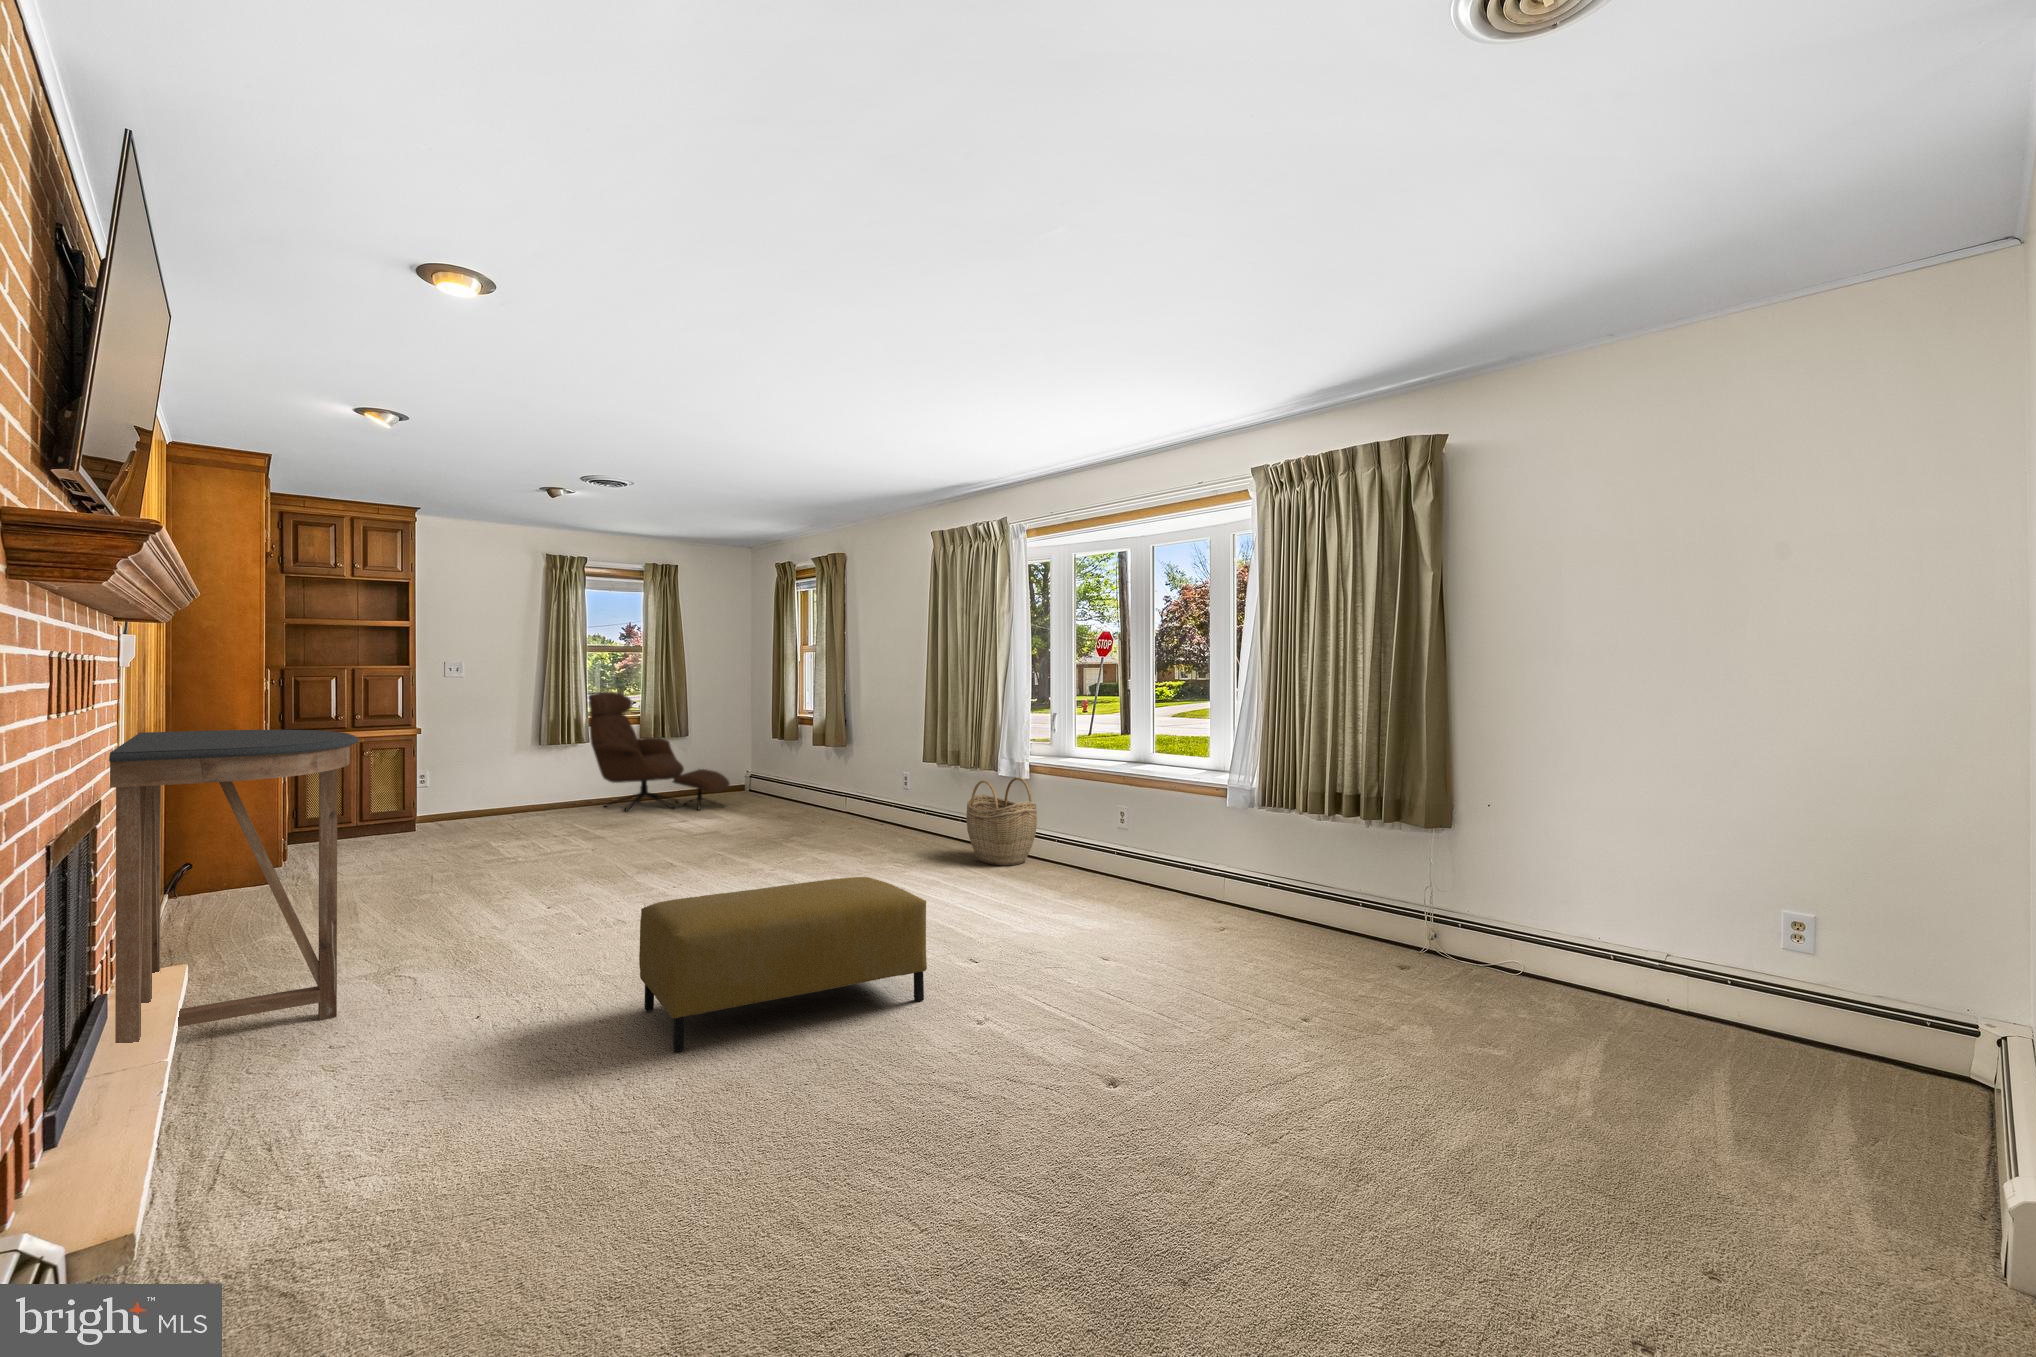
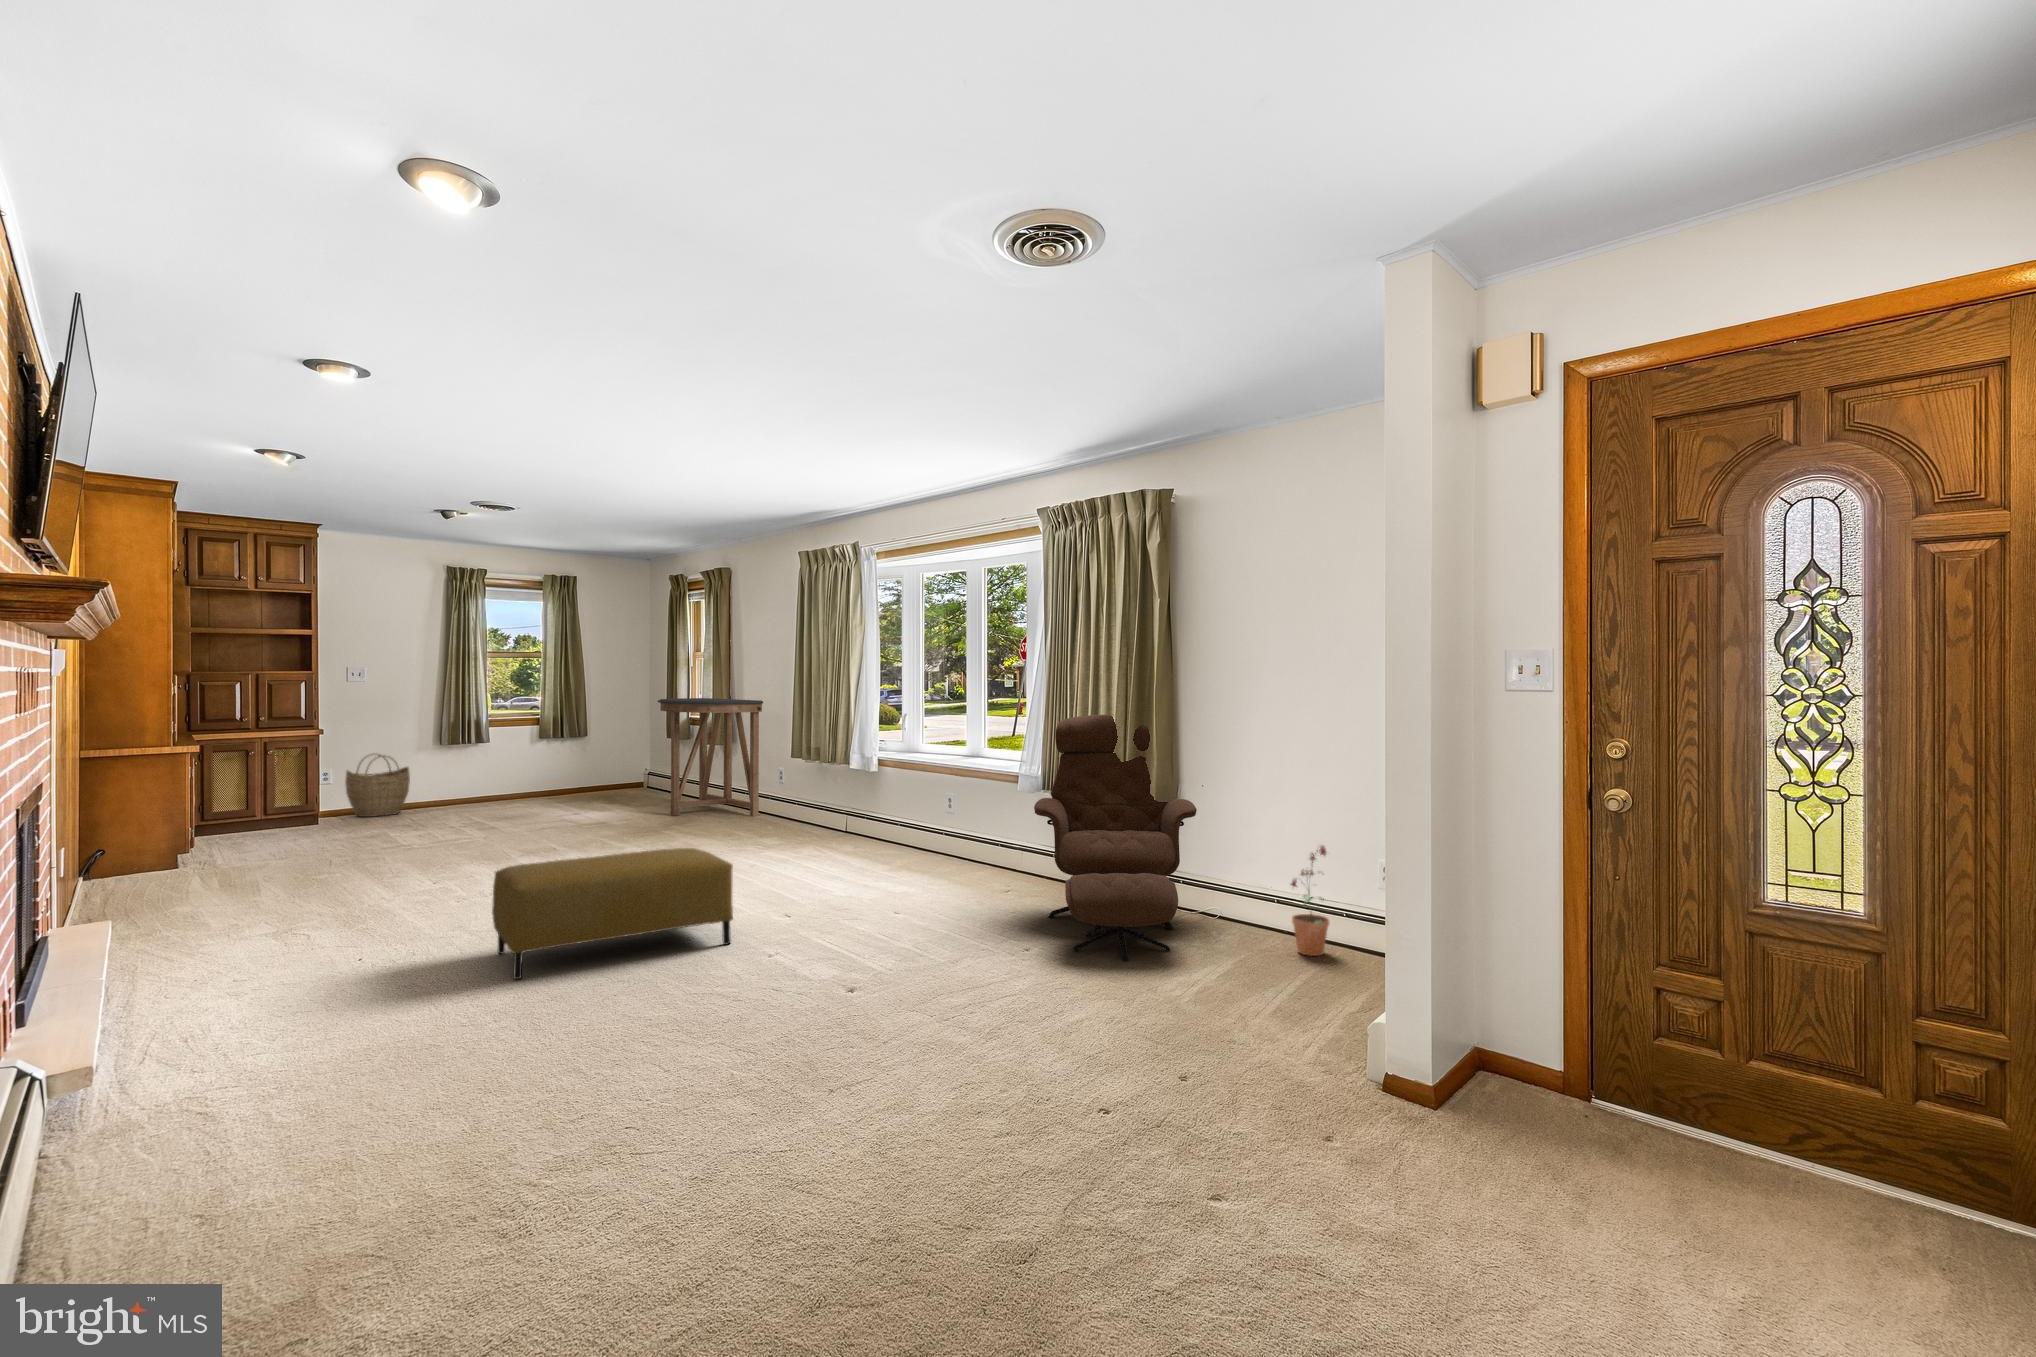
lounge chair: present [589,692,730,811] -> present [1034,715,1197,961]
console table: present [109,730,358,1043] -> present [658,698,763,816]
woven basket: present [966,777,1037,866] -> present [345,753,410,817]
potted plant: none [1649,886,1709,1033] -> present [1291,846,1329,956]

